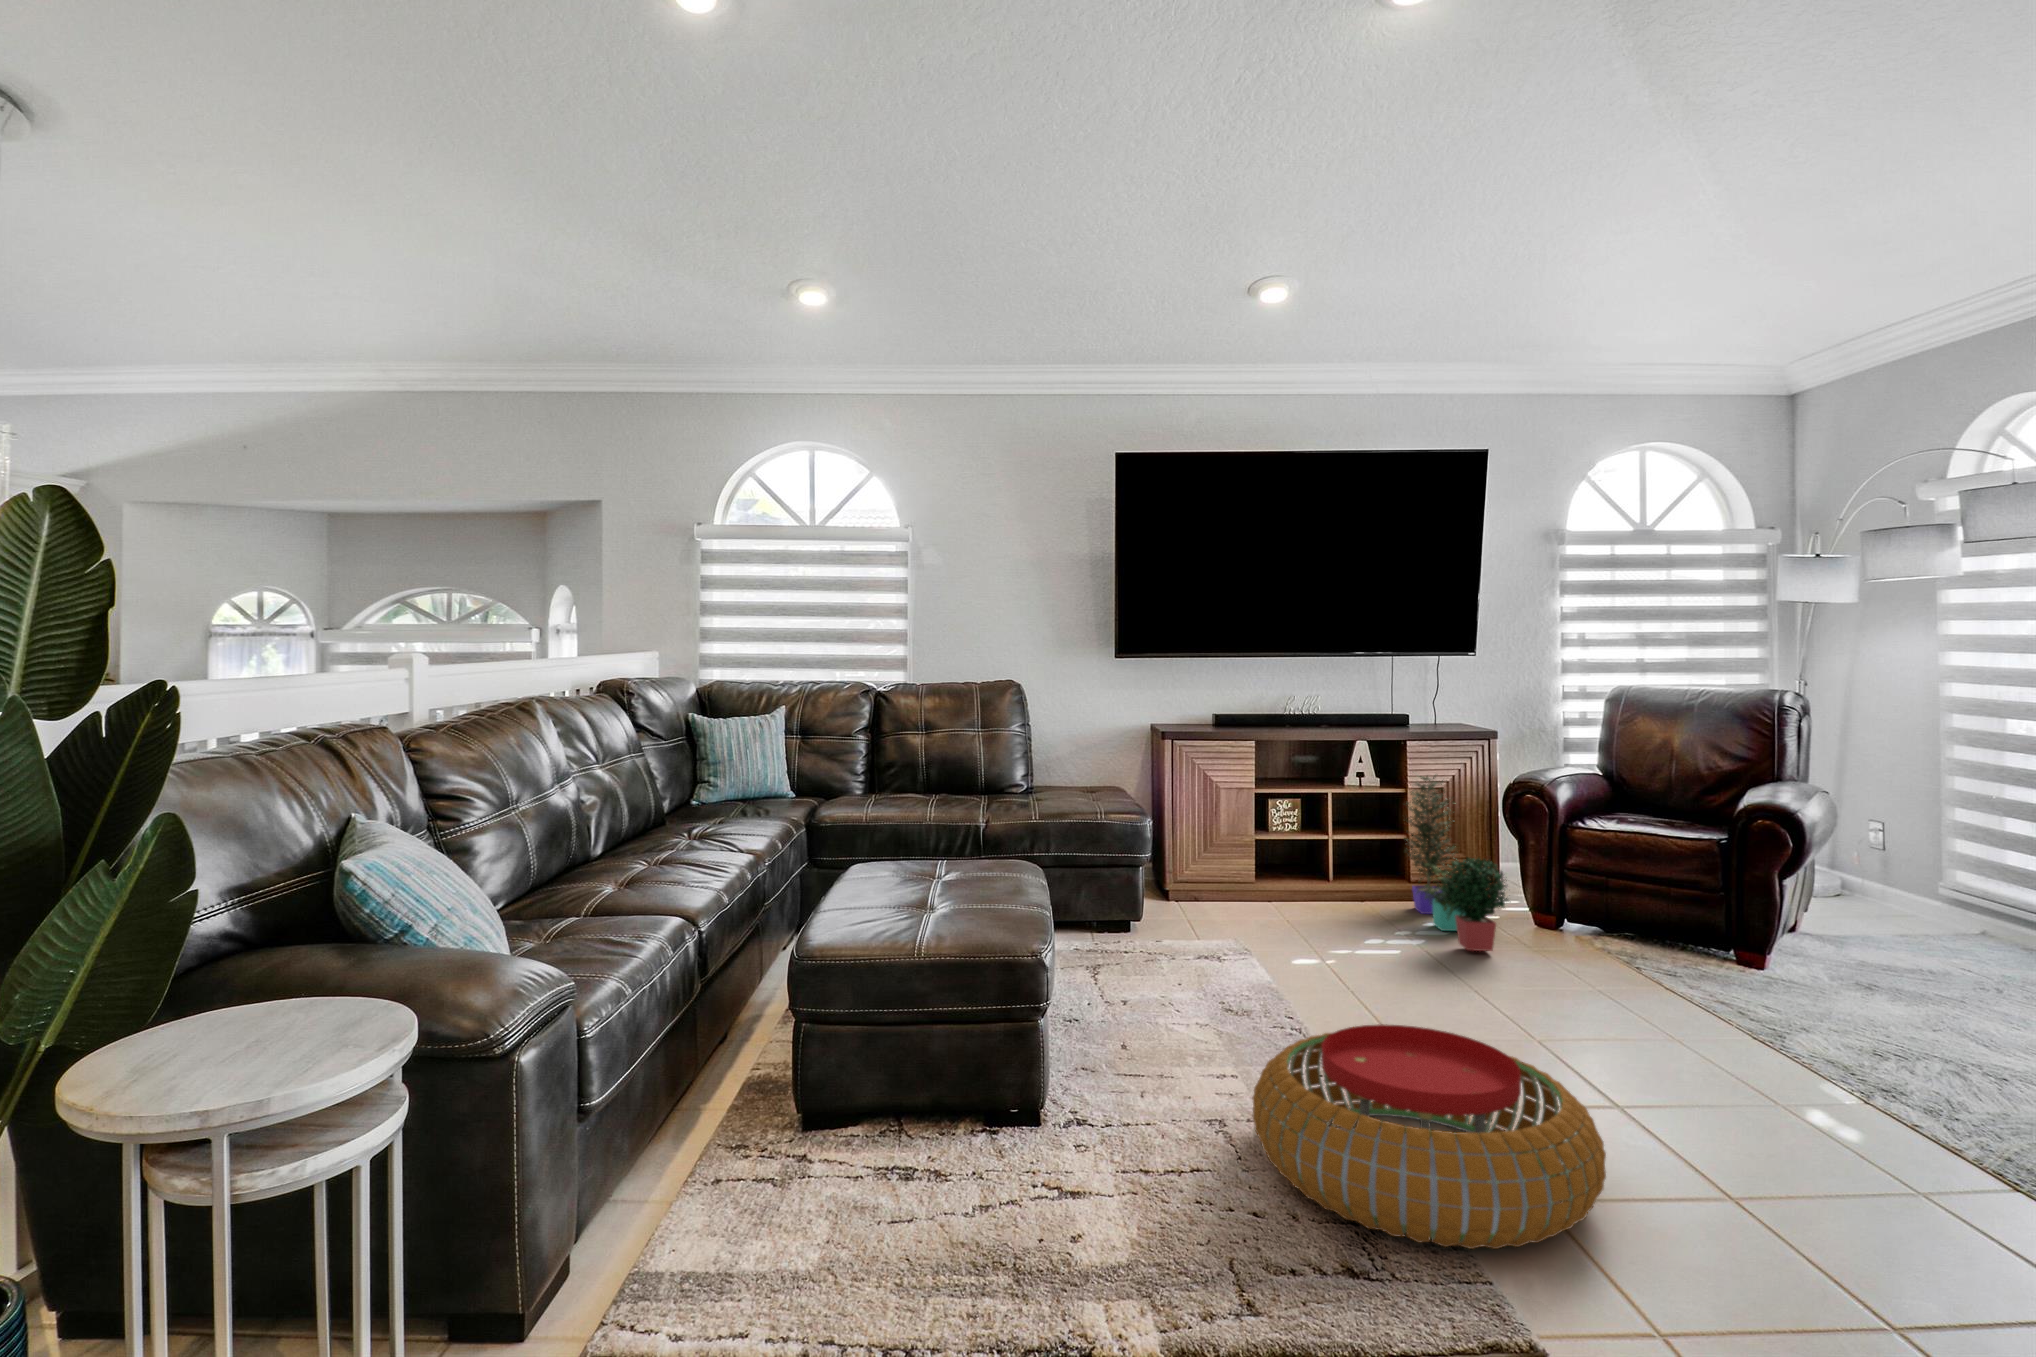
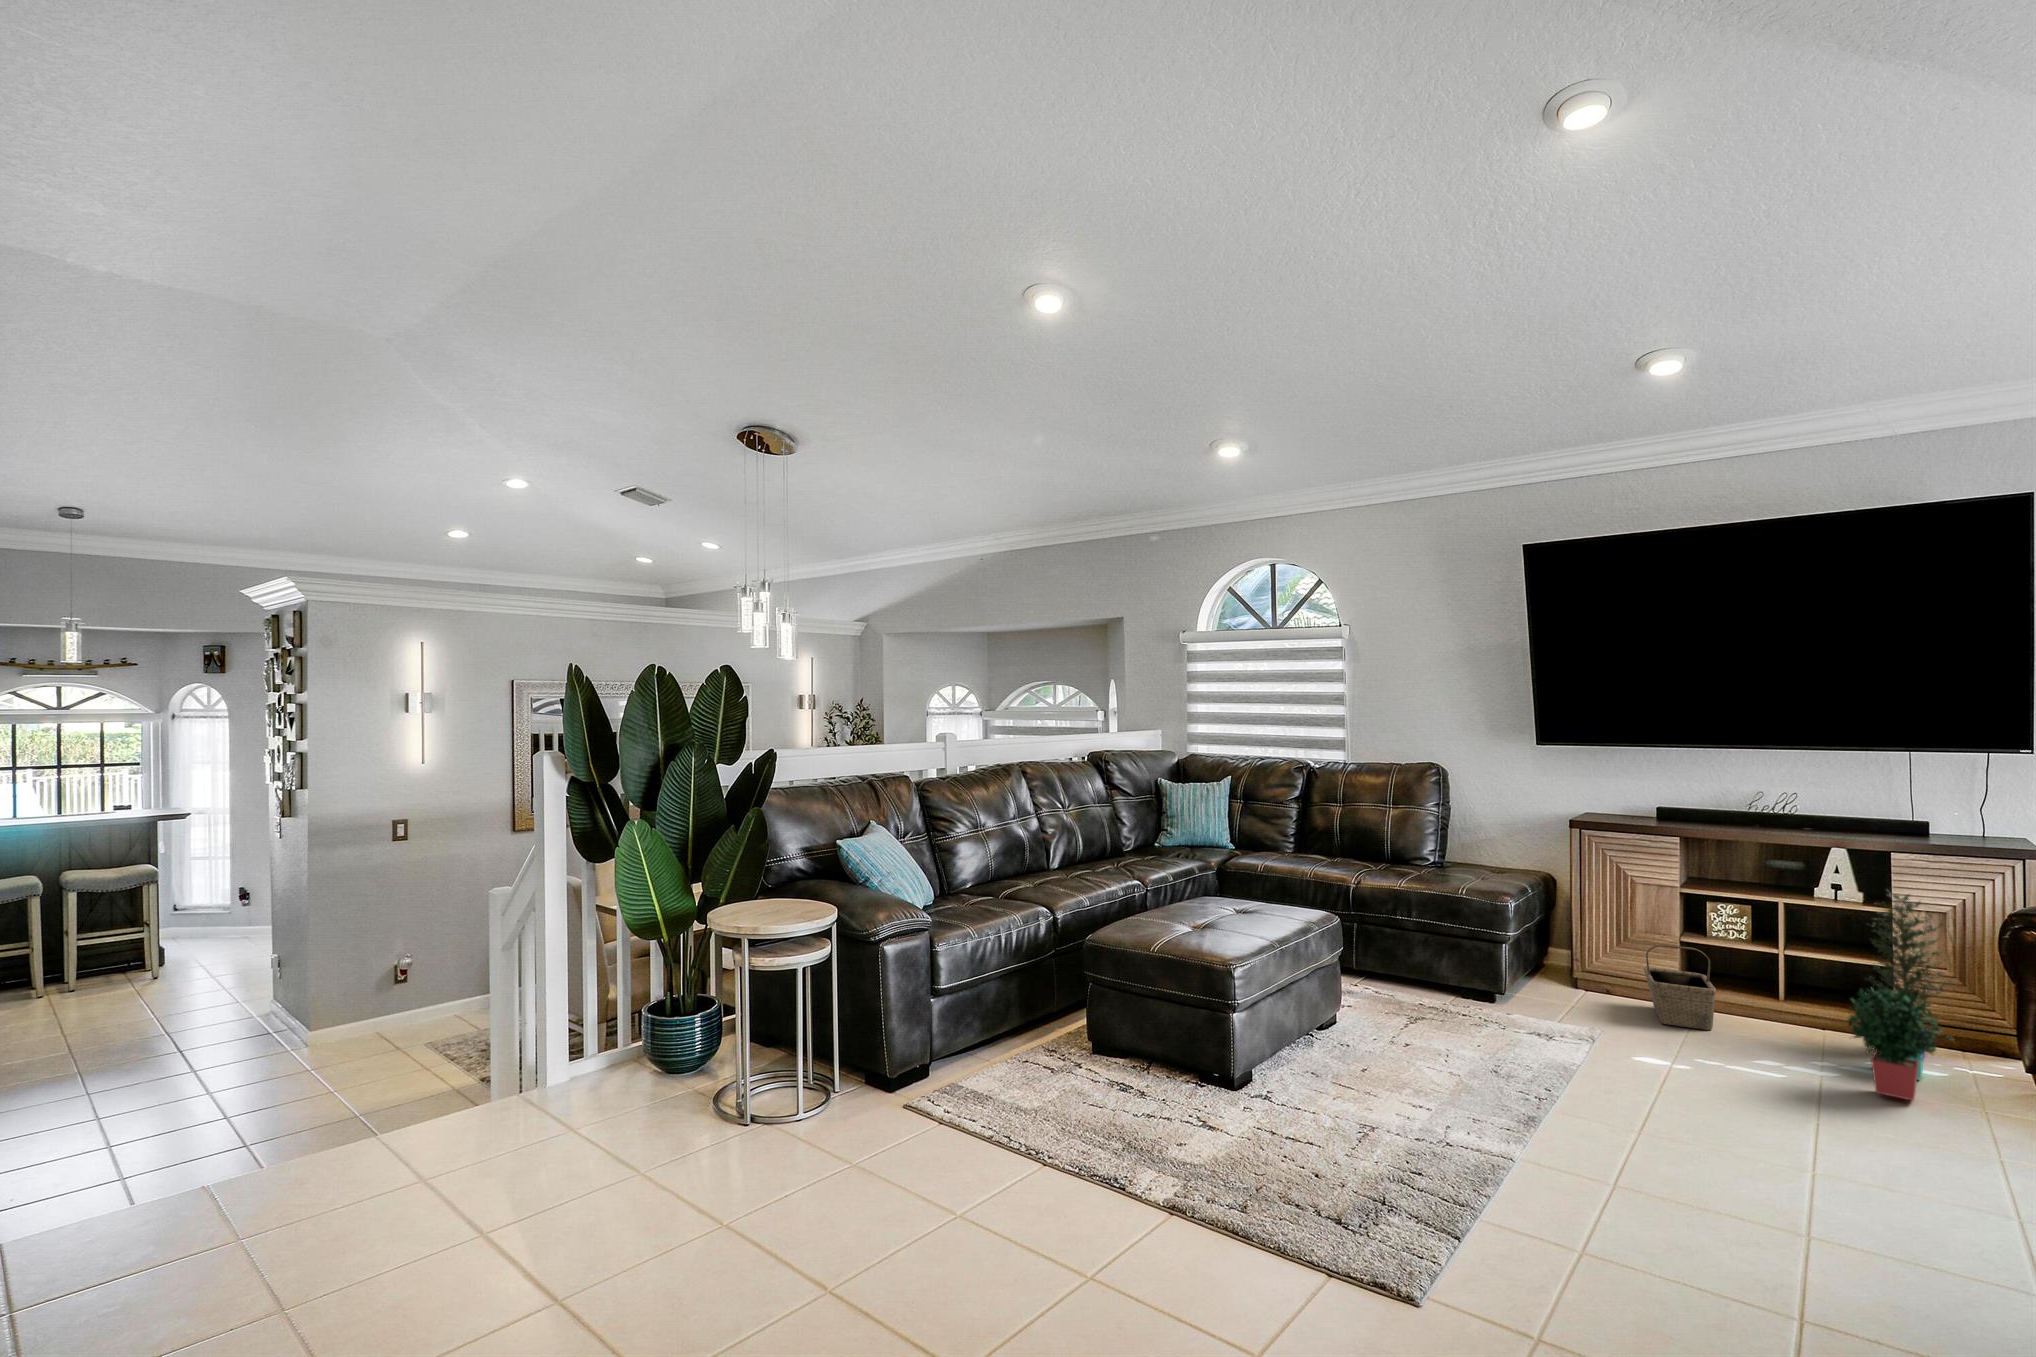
basket: none [1229,845,1304,921] -> present [1644,945,1716,1030]
pouf: present [1253,1024,1606,1249] -> none [1357,1073,1660,1259]

